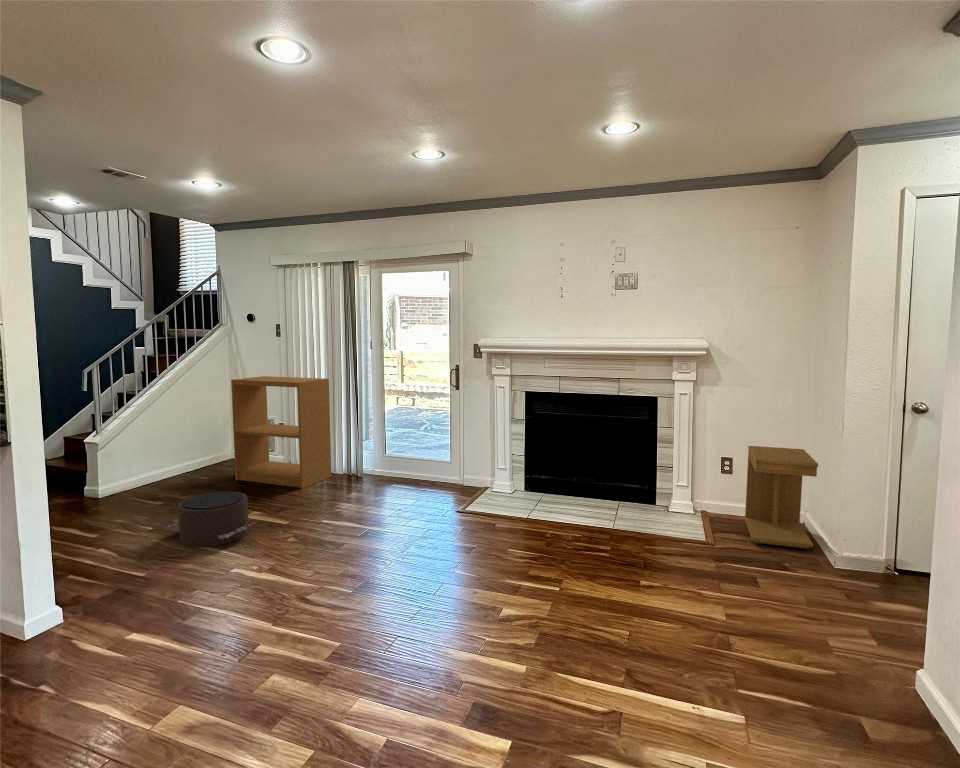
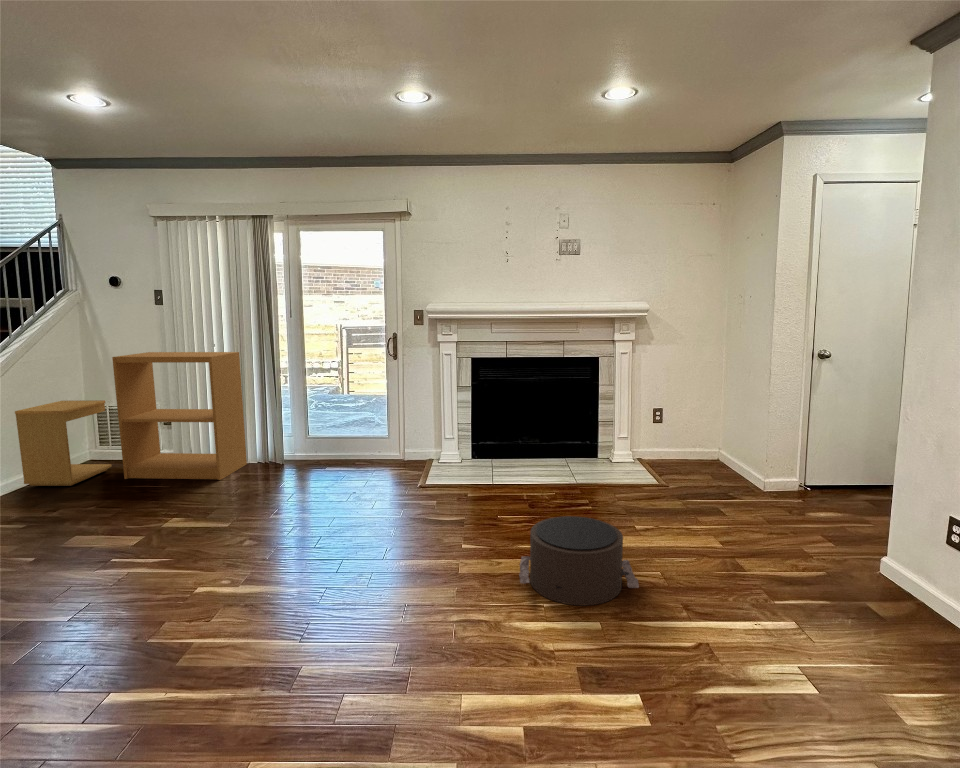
side table: present [745,446,818,549] -> present [15,400,112,486]
pouf: present [166,492,251,547] -> present [519,516,639,605]

